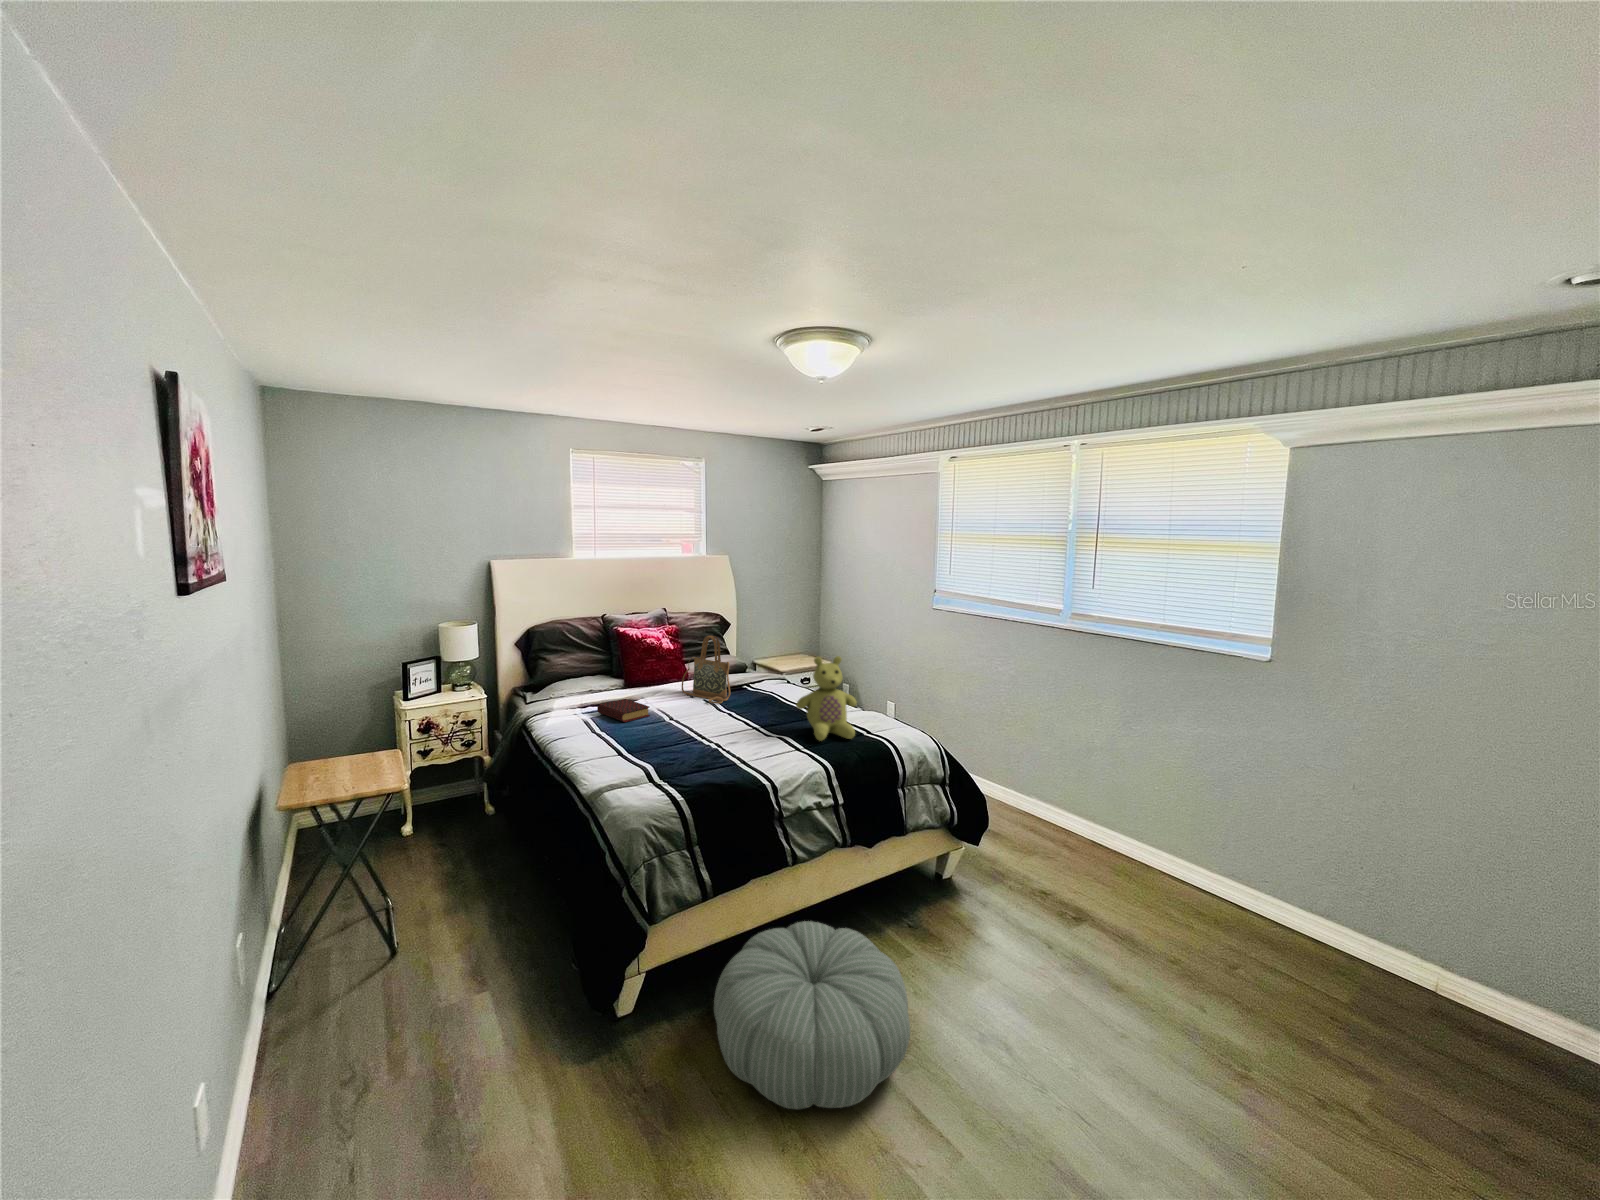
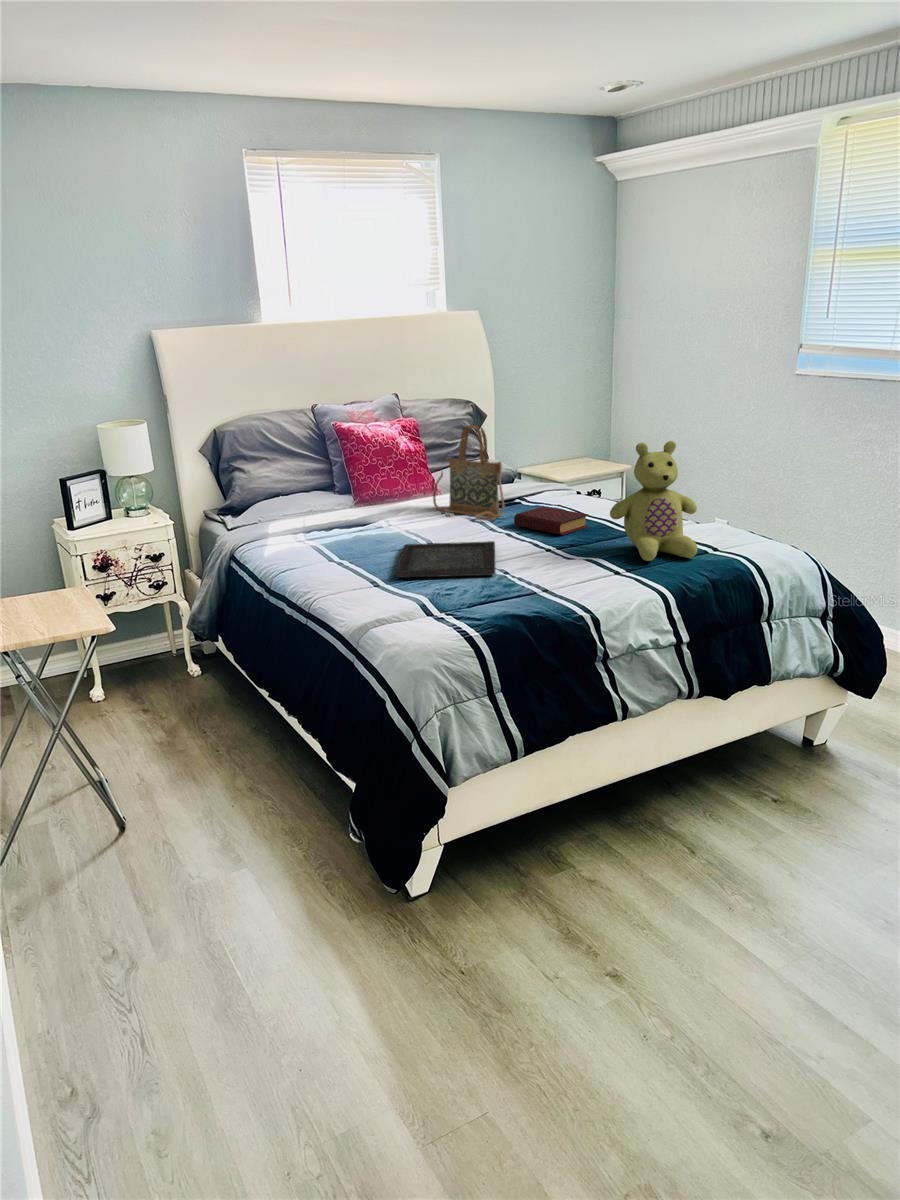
book: present [597,699,650,722] -> present [514,506,588,535]
tray: none [637,721,717,749] -> present [396,541,495,577]
pouf: present [714,921,910,1109] -> none [538,787,800,992]

